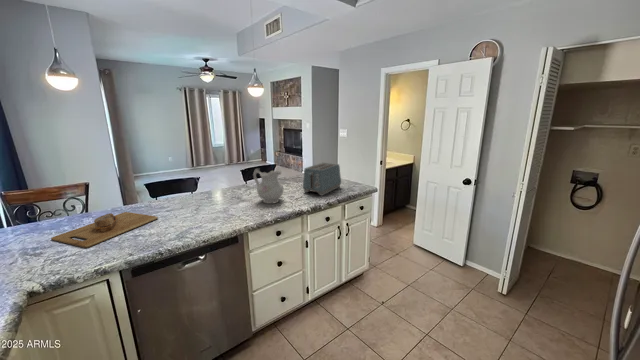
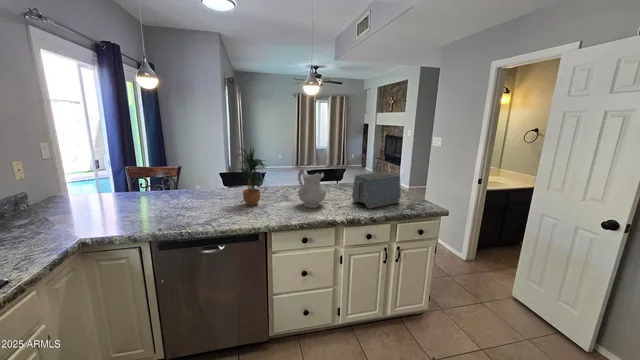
potted plant: none [187,151,225,212] -> present [237,147,265,205]
cutting board: present [51,212,158,248] -> none [133,193,208,218]

